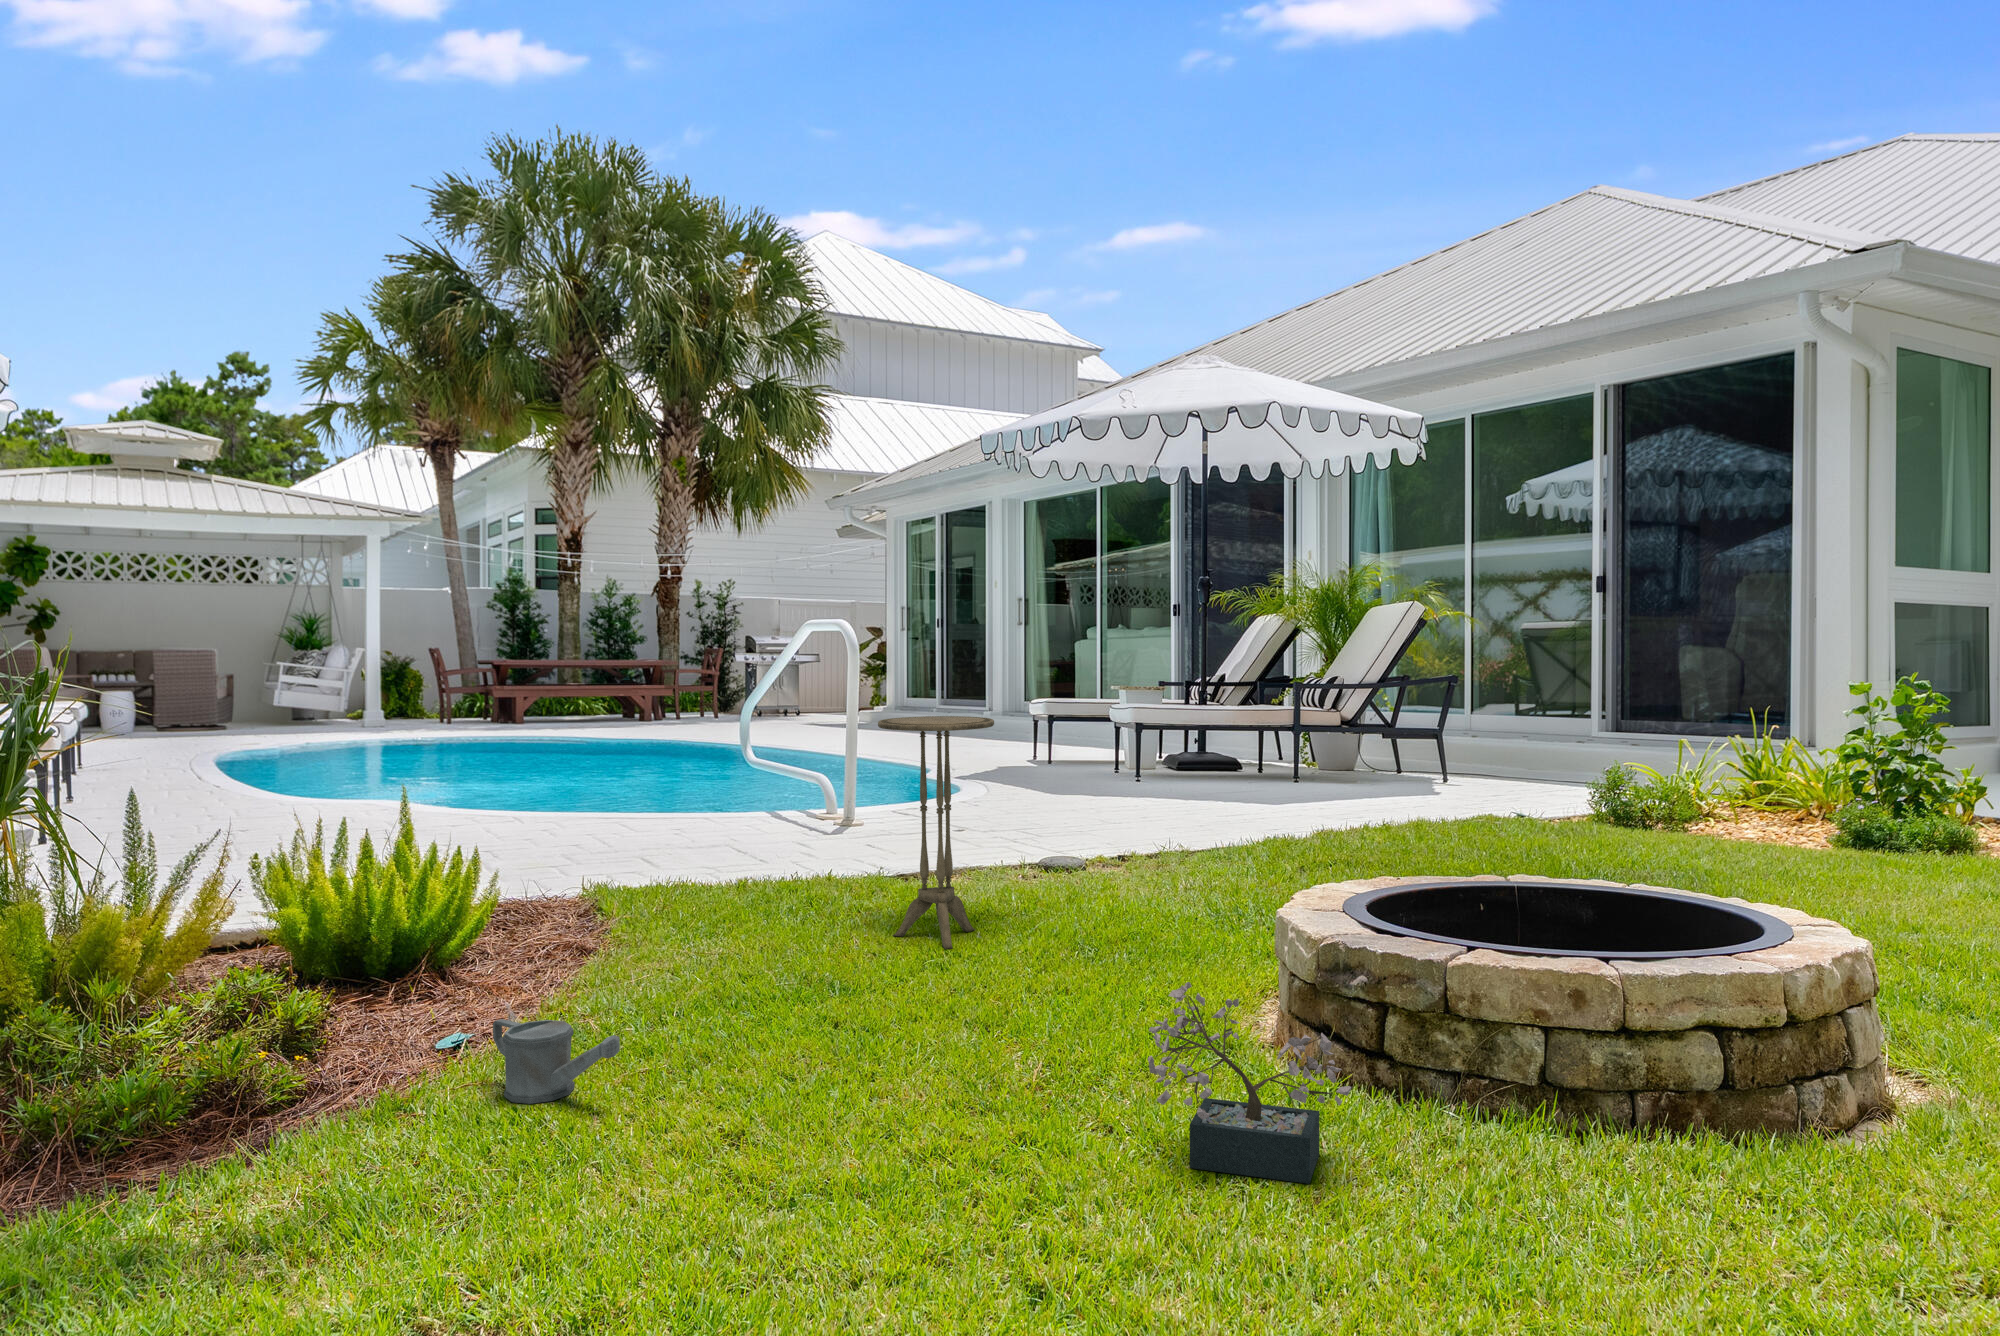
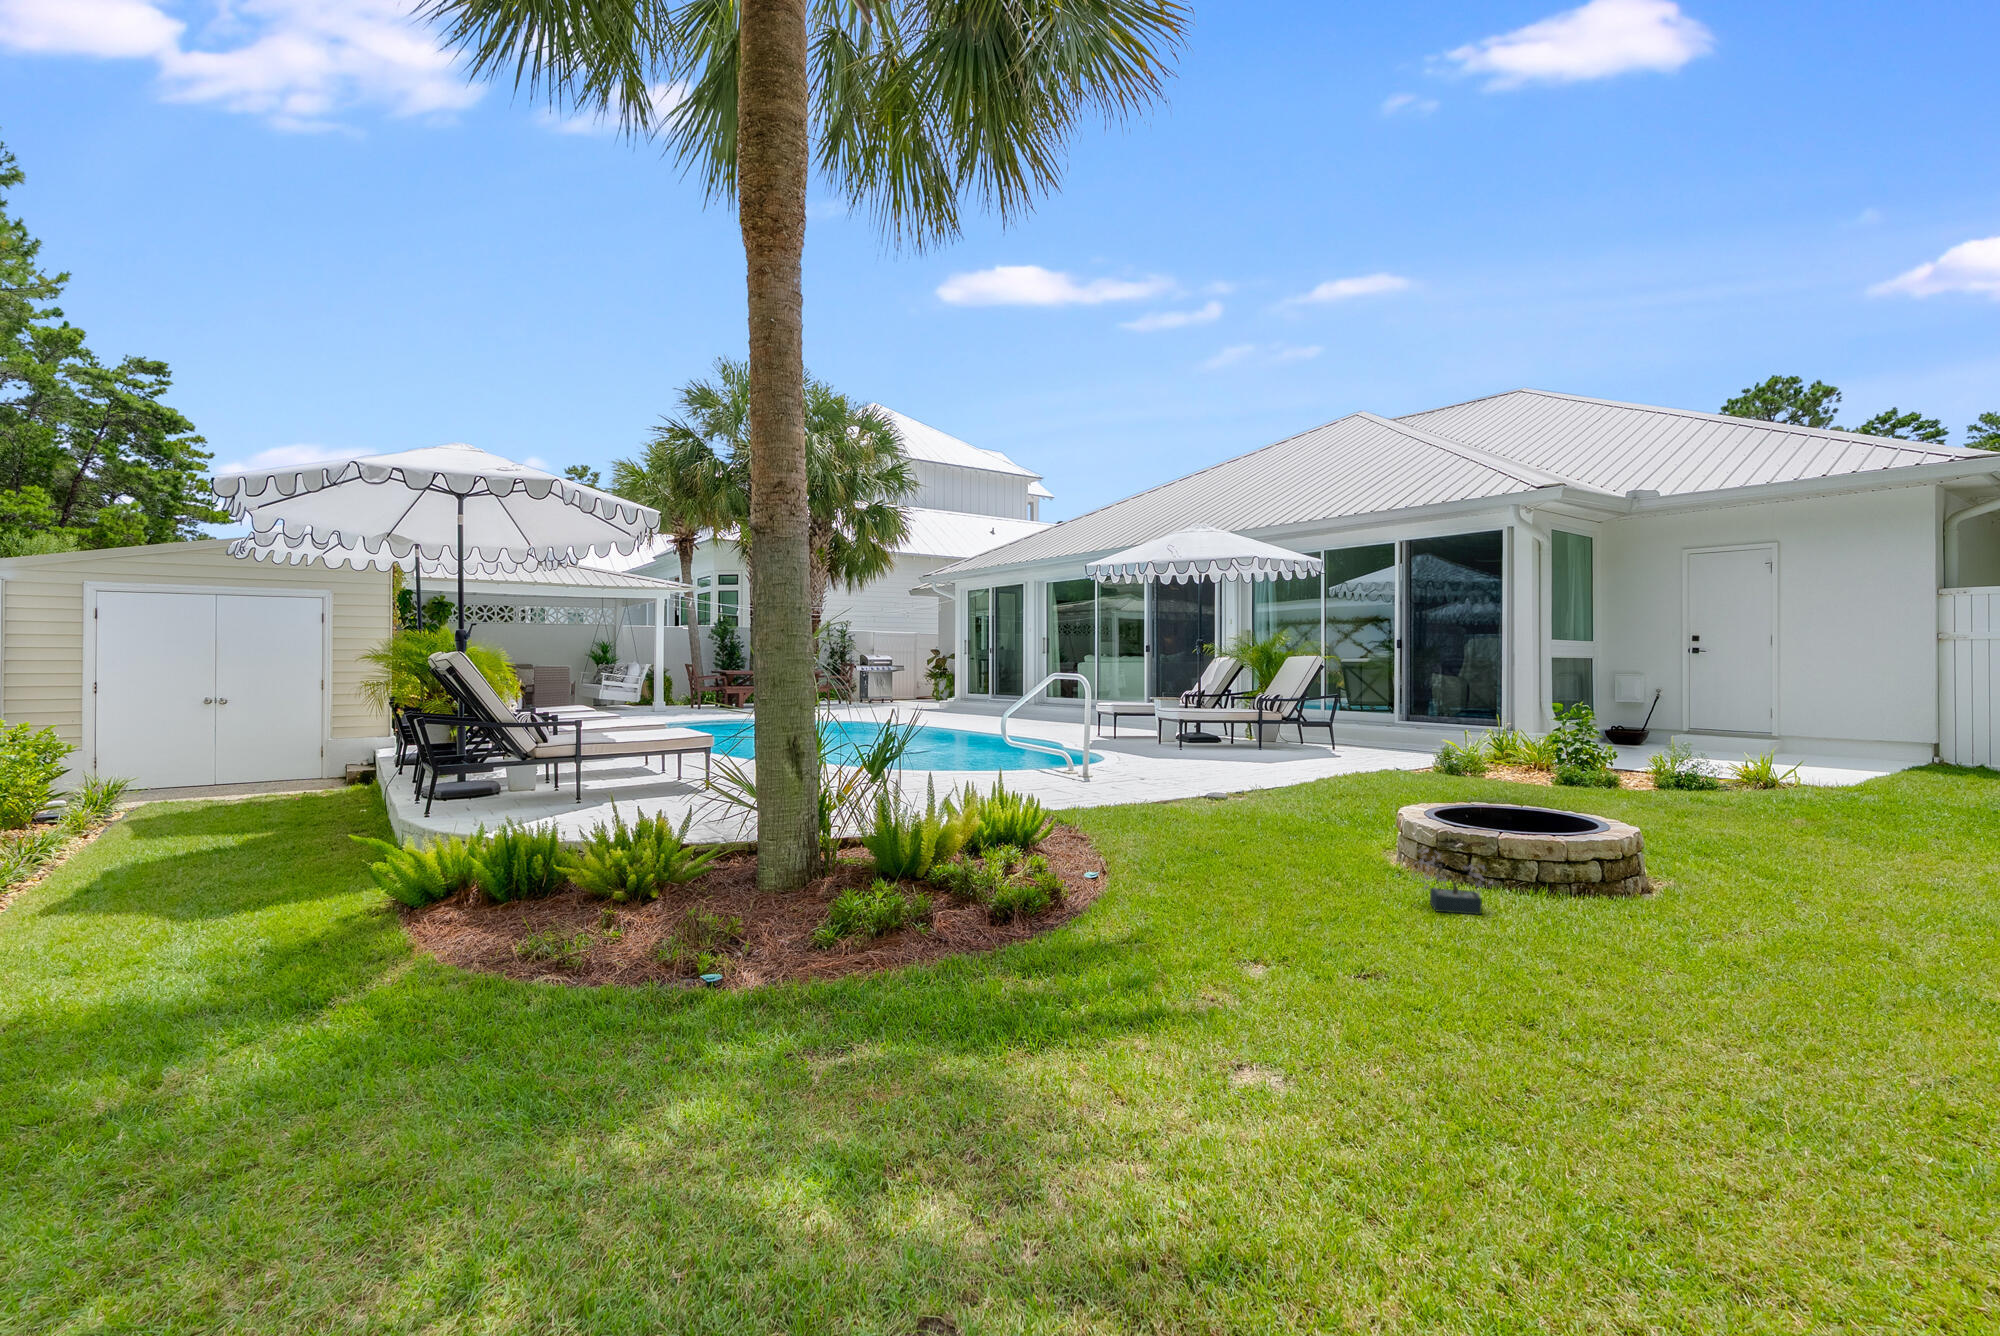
side table: present [878,716,994,949] -> none [1191,734,1244,838]
watering can: present [493,1019,620,1104] -> none [1137,867,1204,898]

